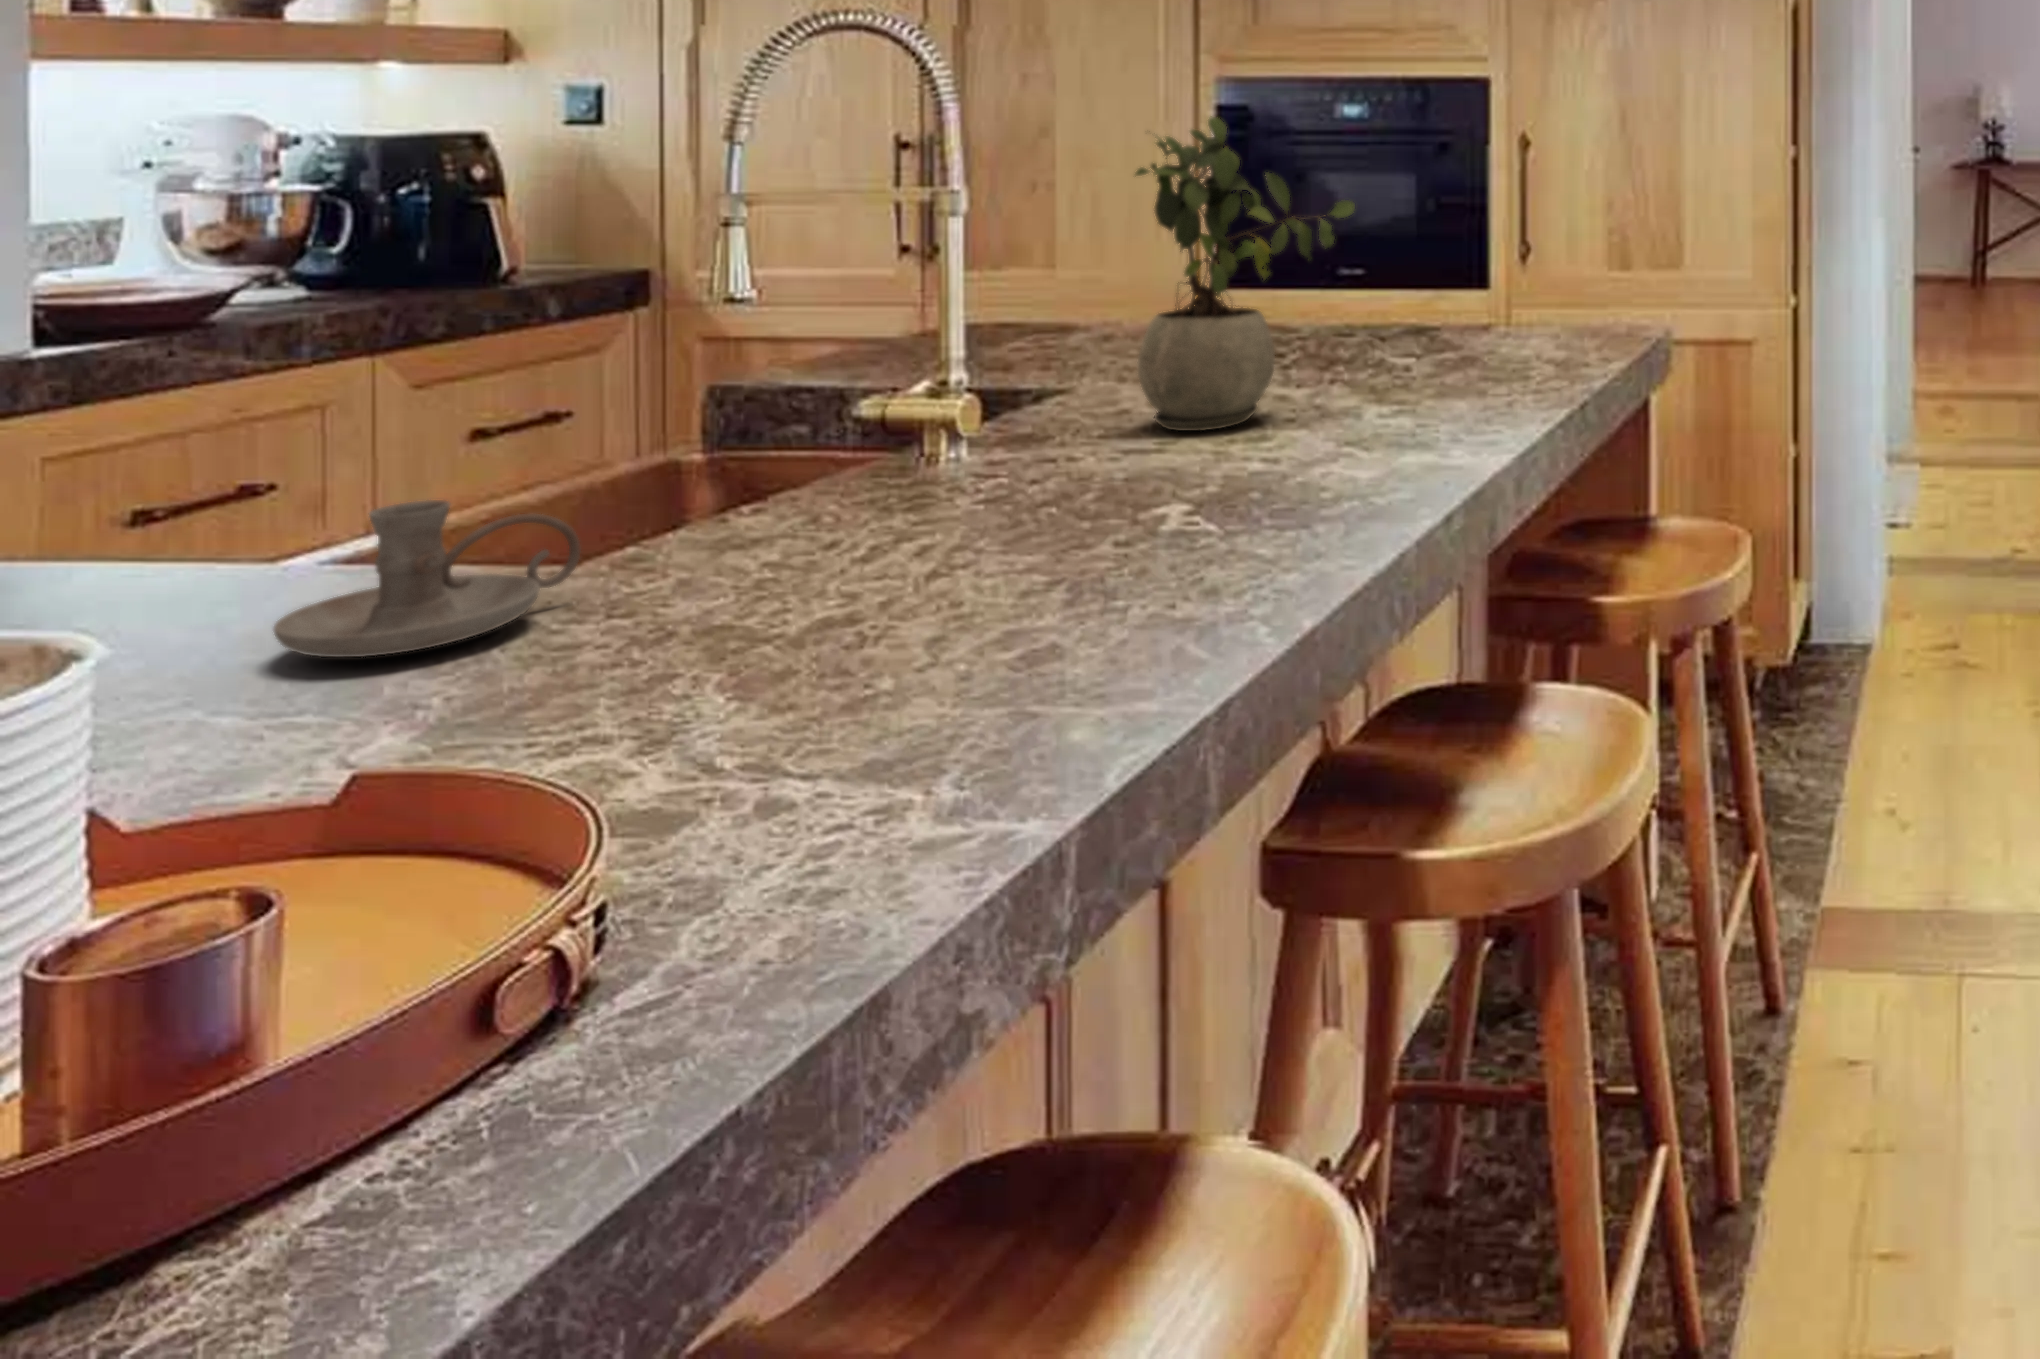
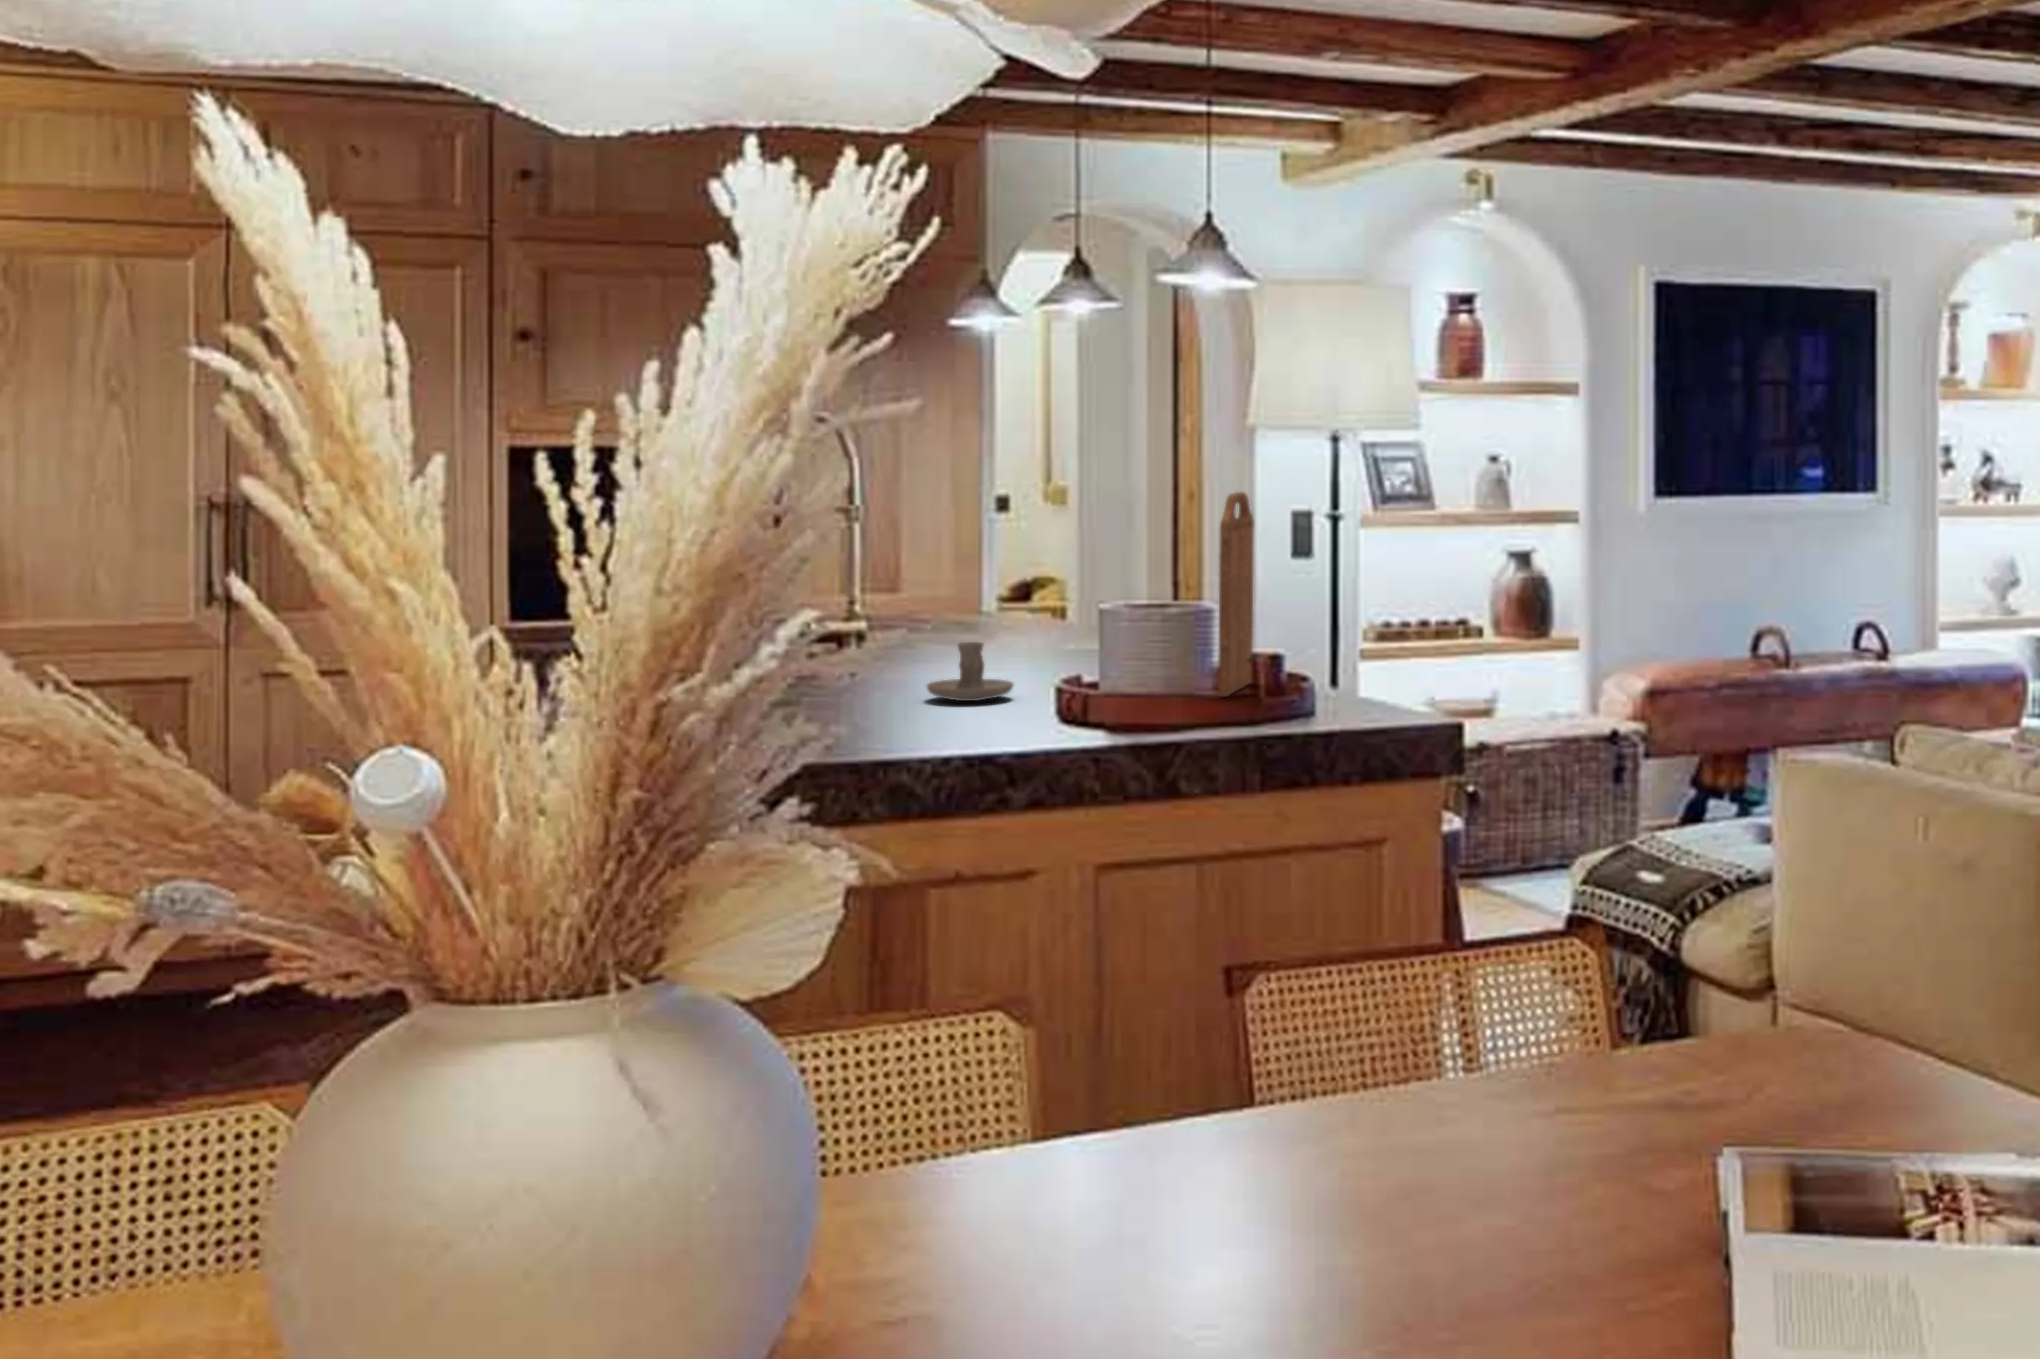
potted plant: present [1136,116,1355,431] -> none [962,478,1068,649]
cutting board: none [784,157,1113,730] -> present [1218,492,1254,697]

